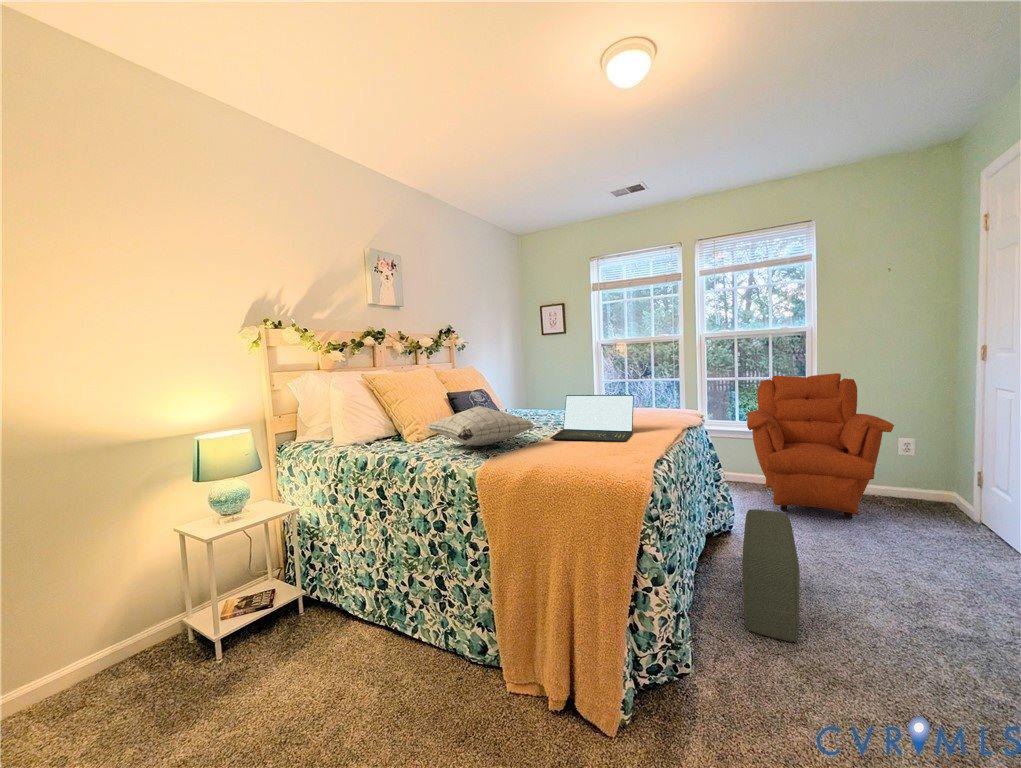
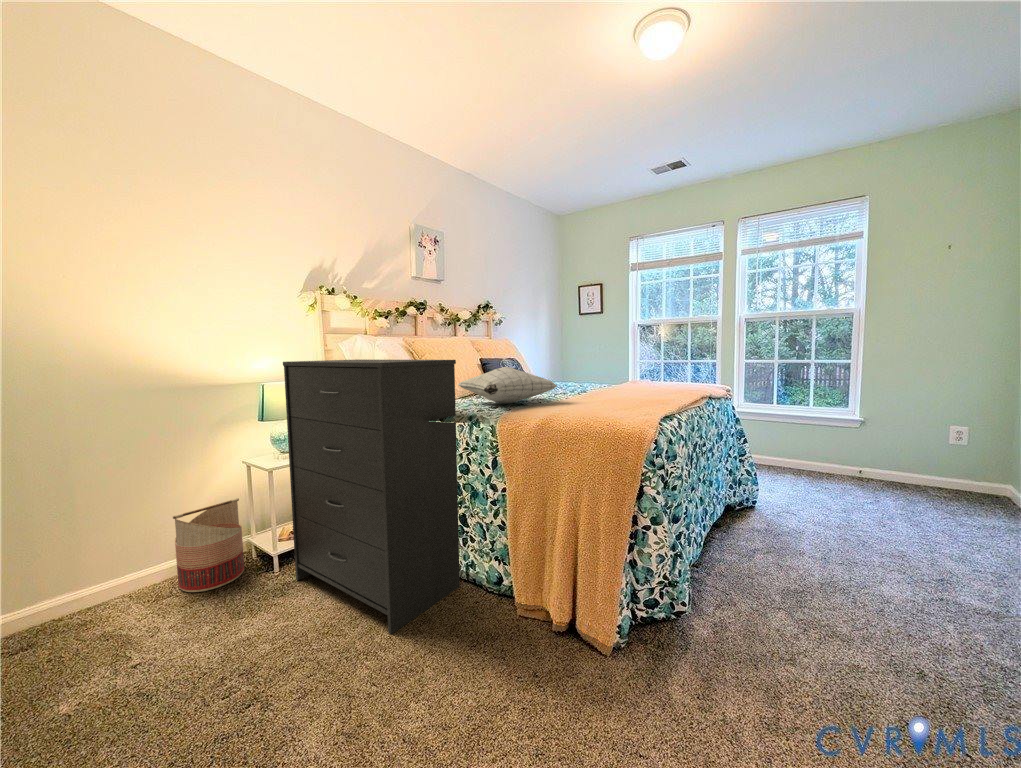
armchair: present [747,373,894,519] -> none [781,356,939,504]
laptop: present [550,395,634,442] -> none [572,362,656,404]
dresser: none [221,404,439,736] -> present [283,359,460,634]
pouf: present [742,509,800,642] -> none [751,481,811,600]
basket: none [83,575,178,700] -> present [173,498,244,592]

